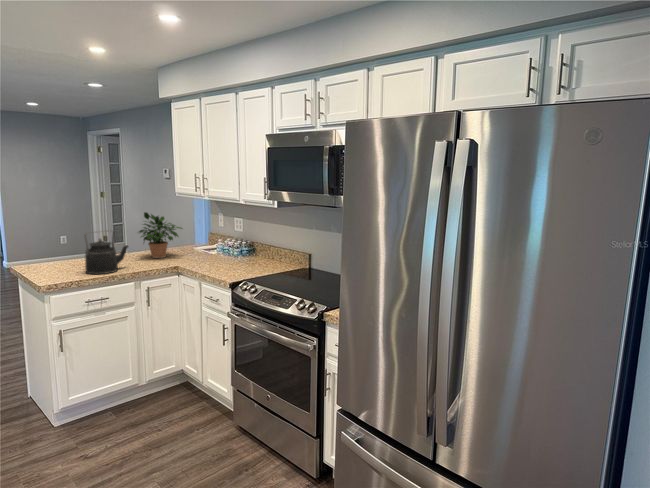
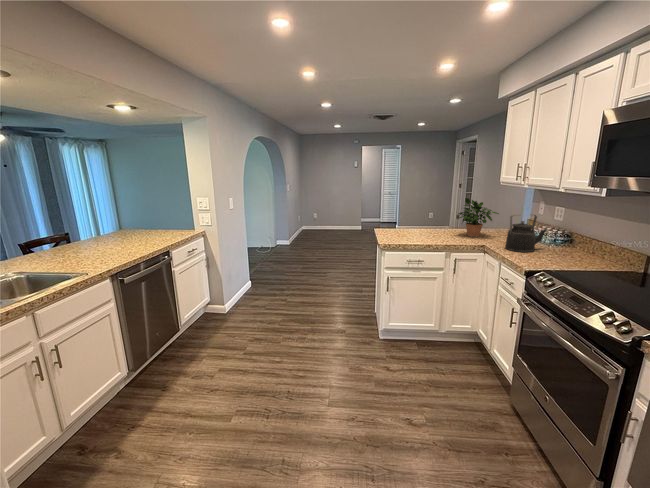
kettle: present [84,232,128,274] -> present [505,215,547,252]

